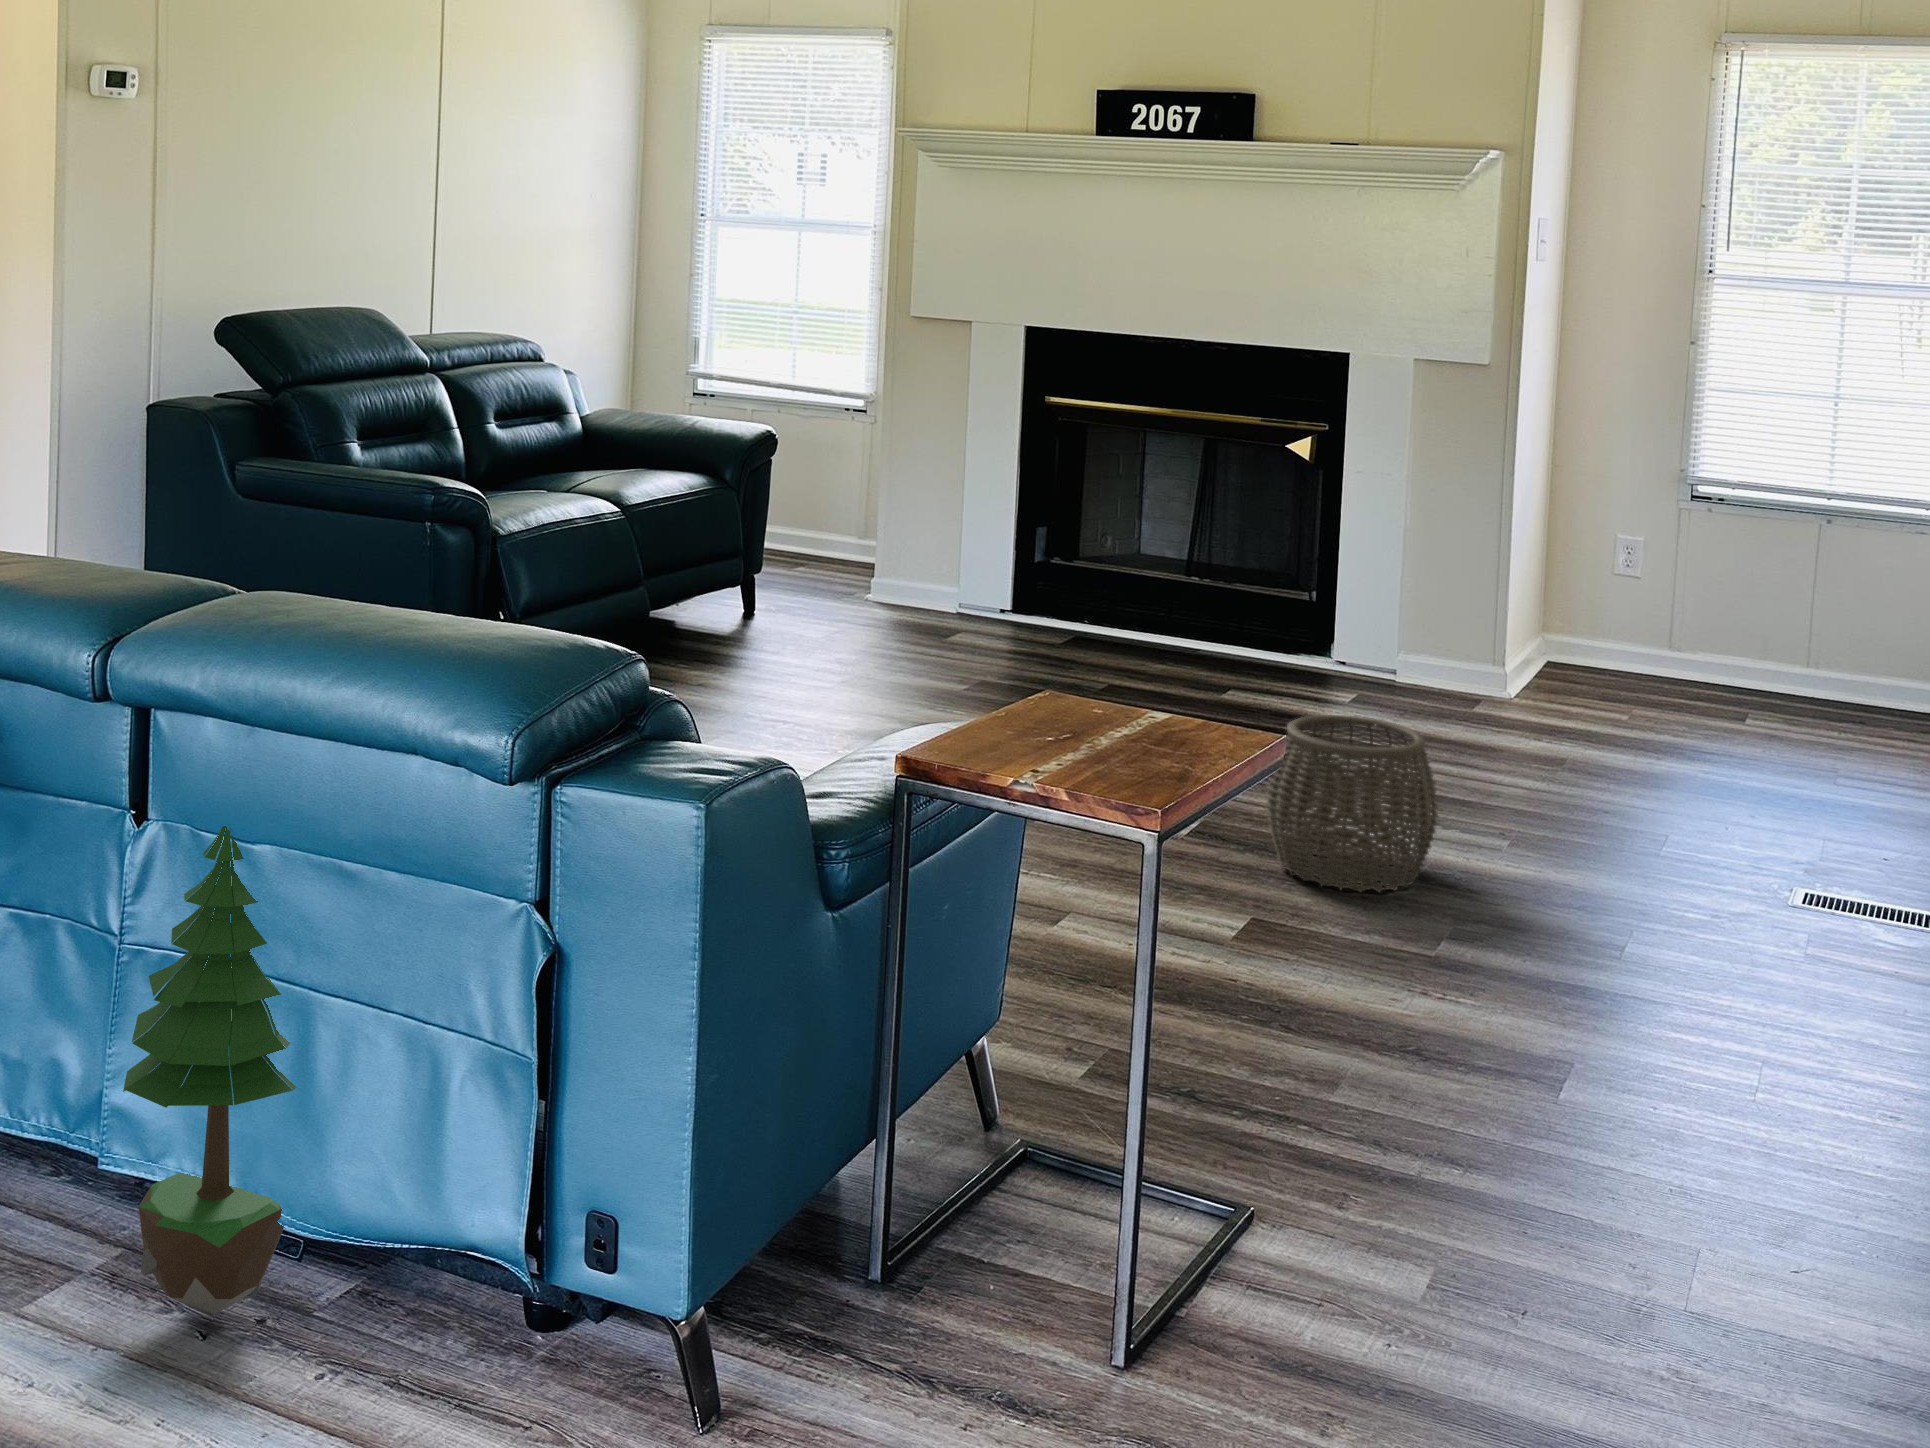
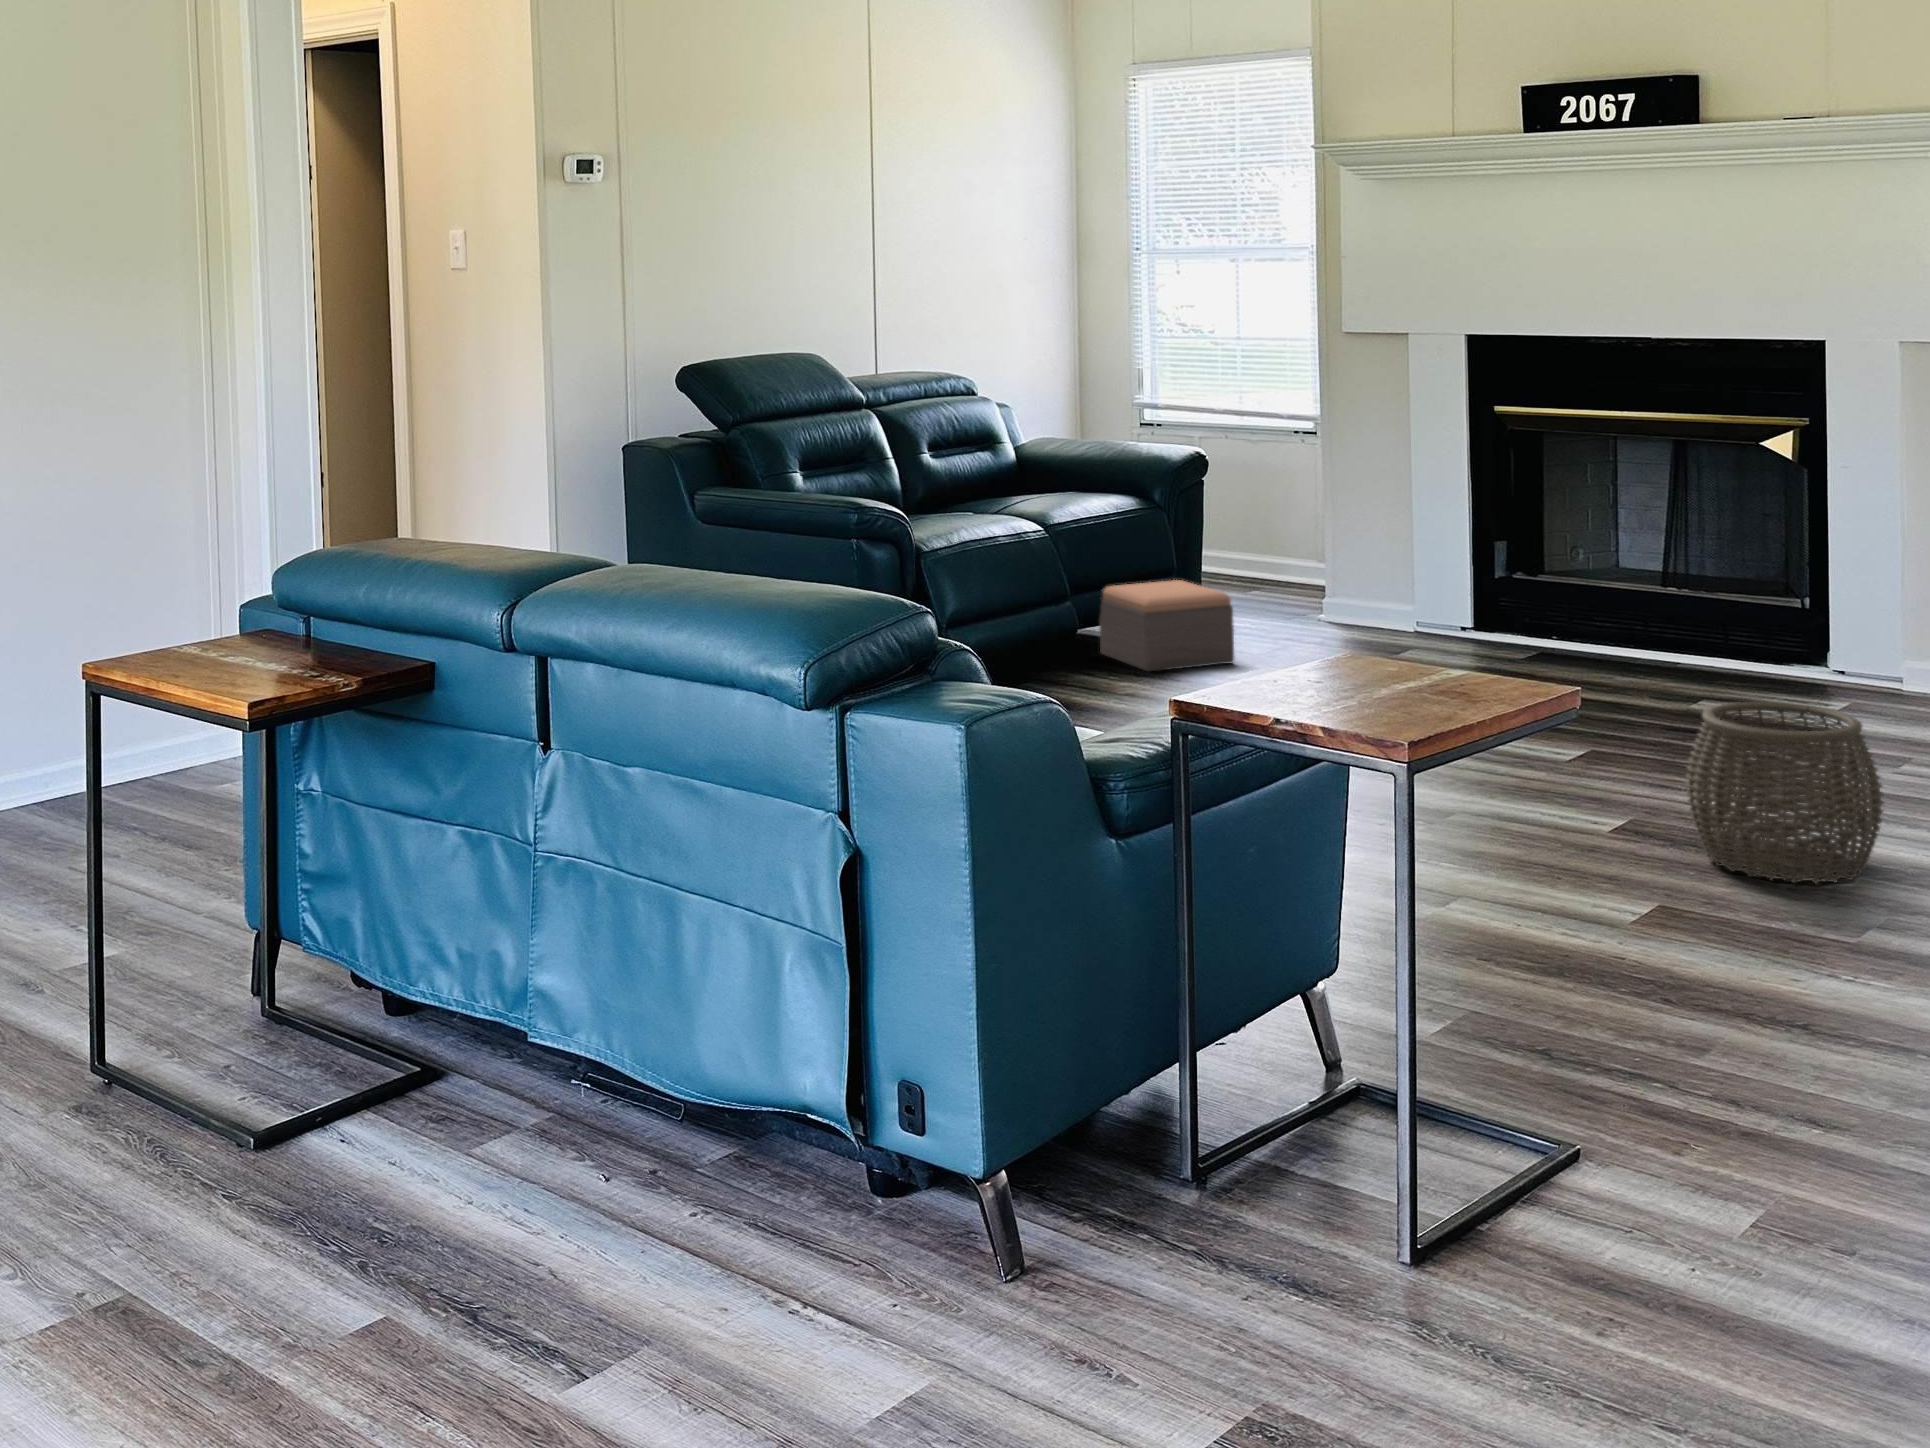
footstool: none [663,565,803,662] -> present [1099,580,1234,671]
potted tree: present [123,826,297,1316] -> none [530,741,683,1165]

